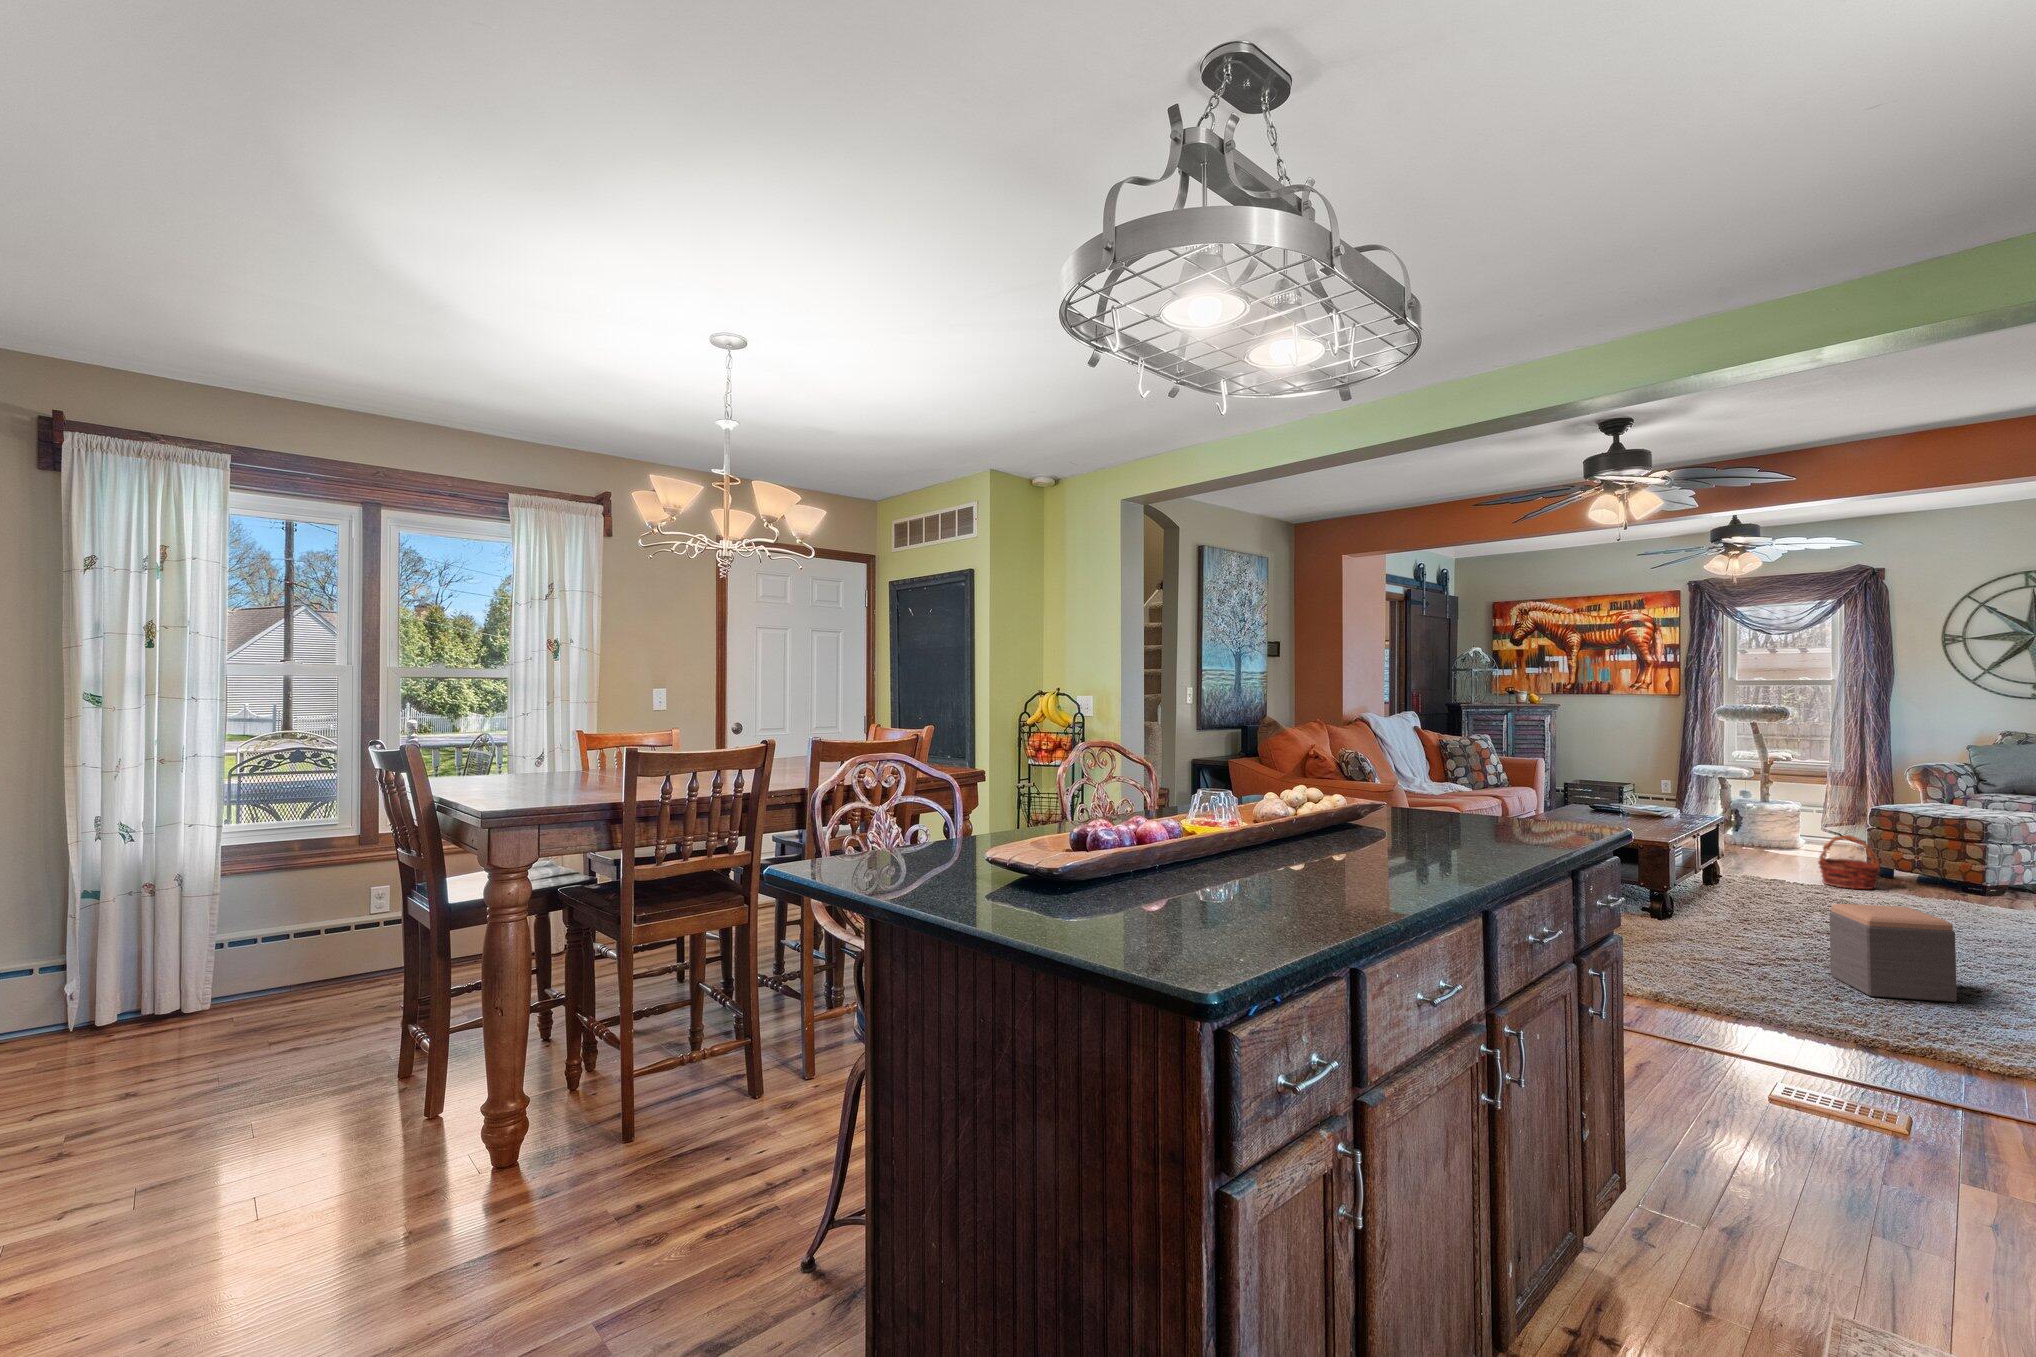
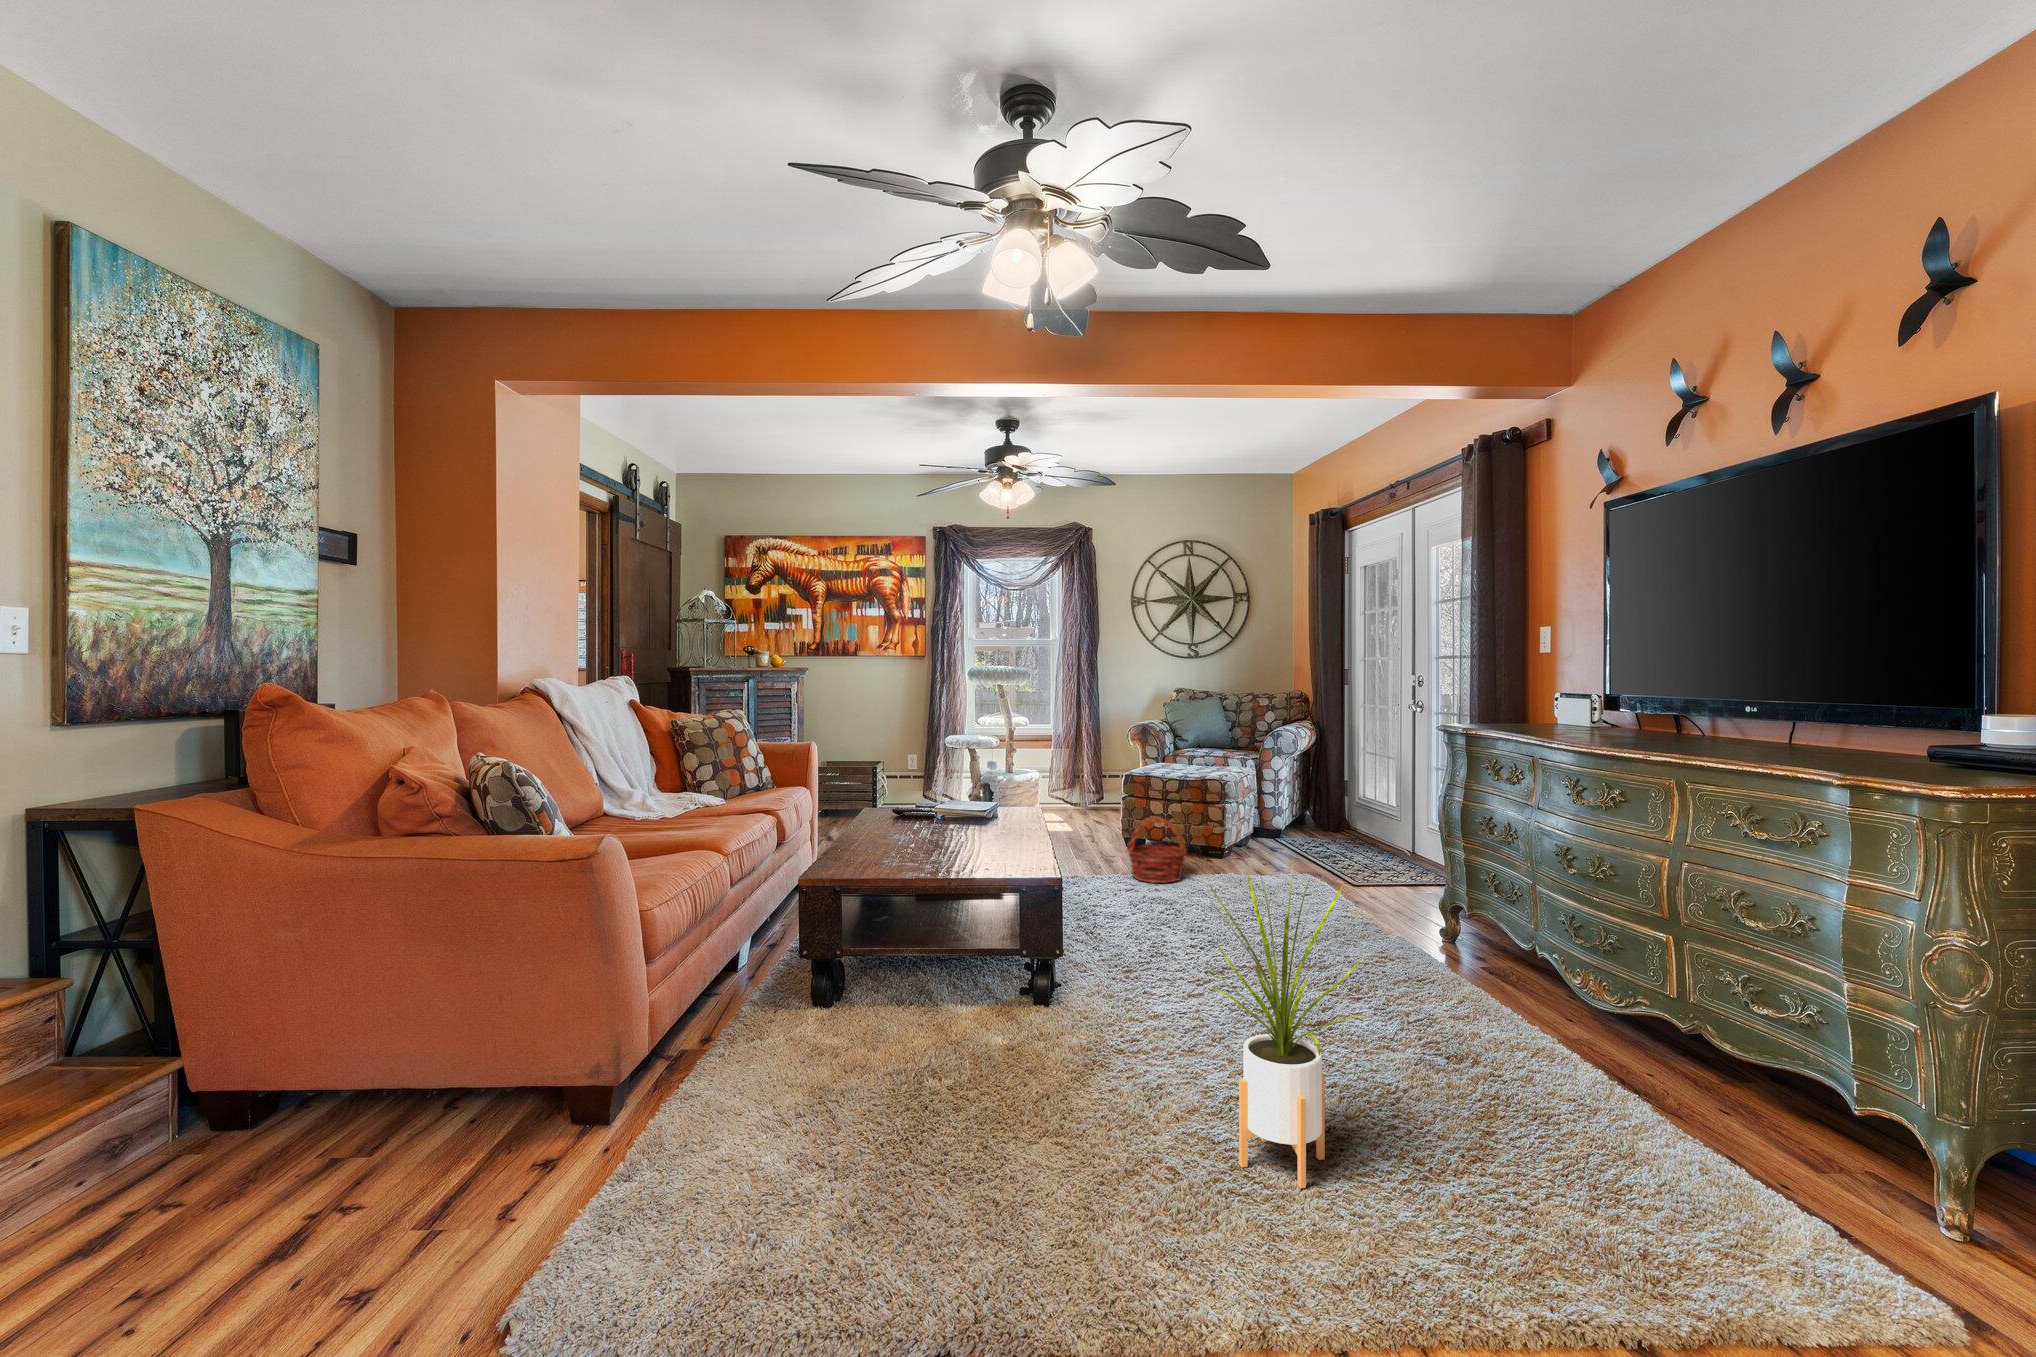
house plant: none [1683,813,1785,971] -> present [1205,861,1364,1188]
footstool: present [1829,904,1957,1002] -> none [1401,985,1590,1195]

